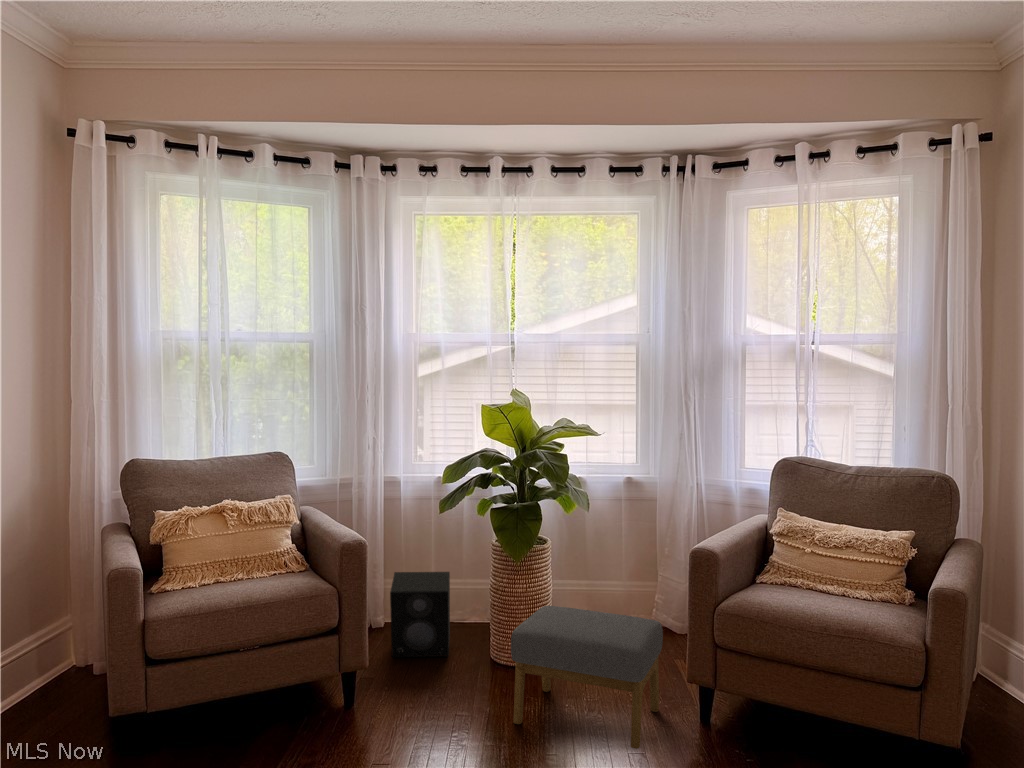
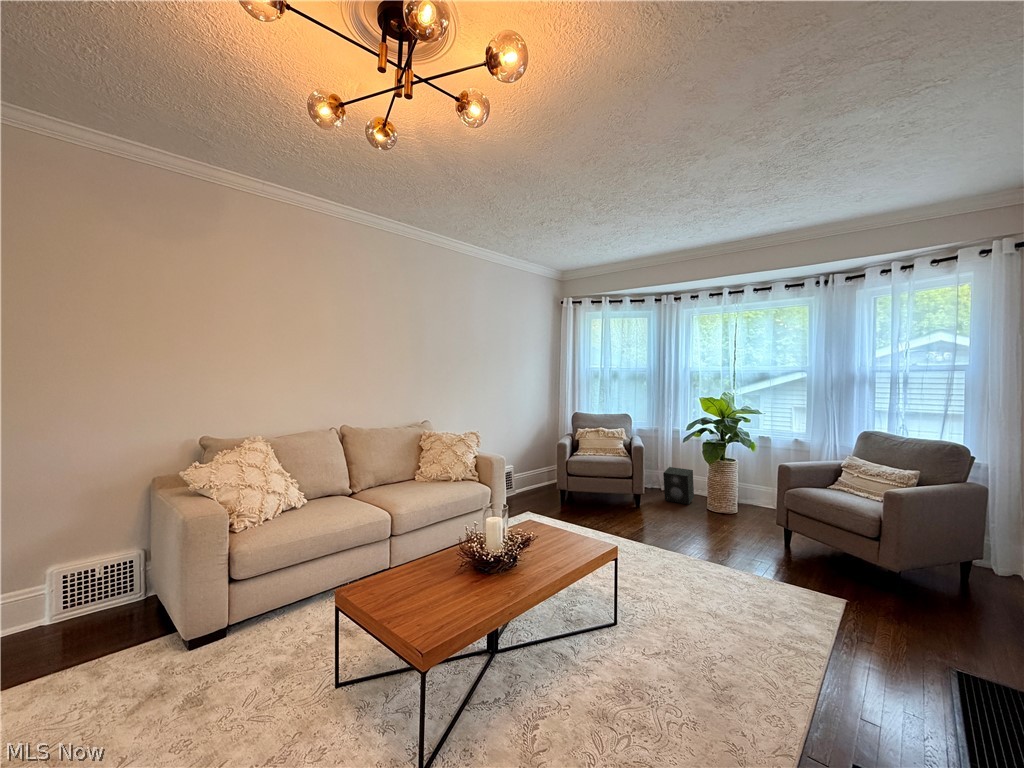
footstool: present [511,606,663,749] -> none [697,485,772,542]

